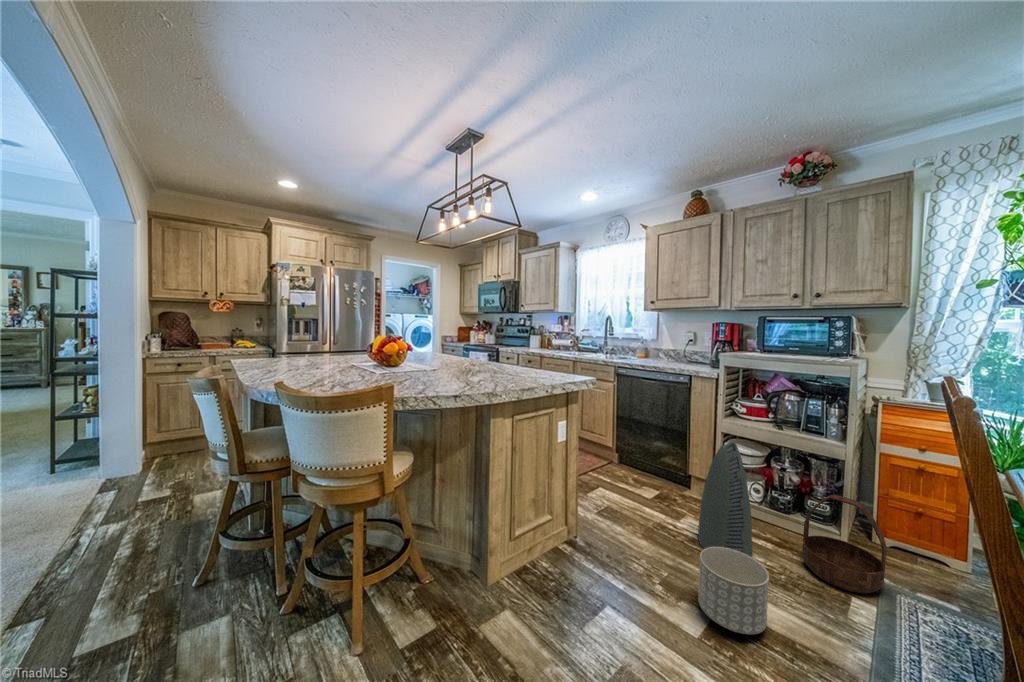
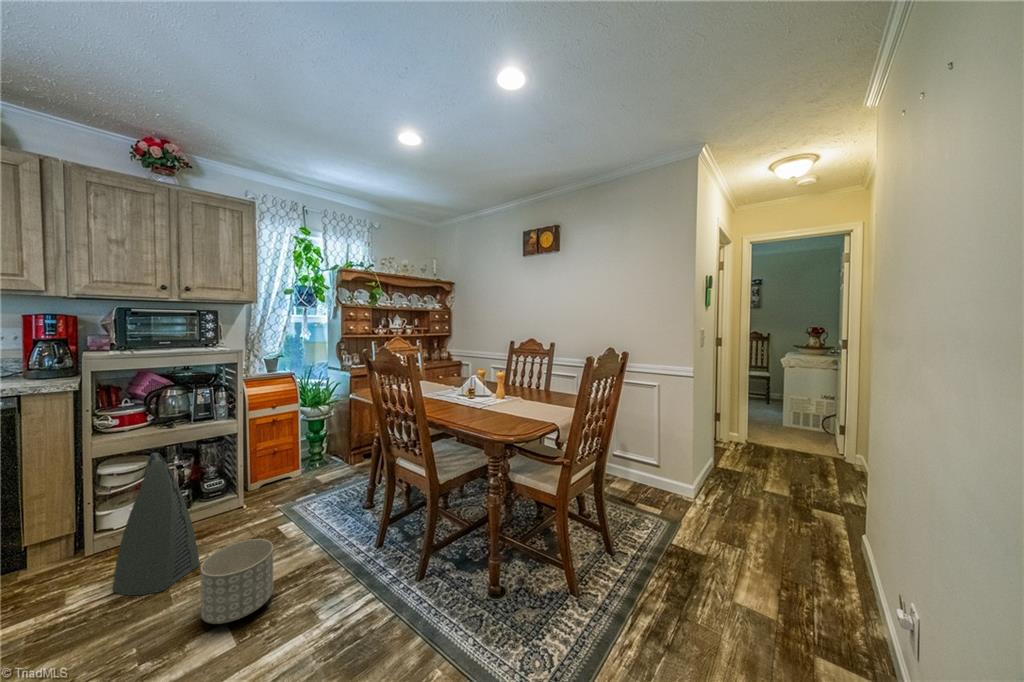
basket: present [802,495,887,593] -> none [228,458,288,534]

